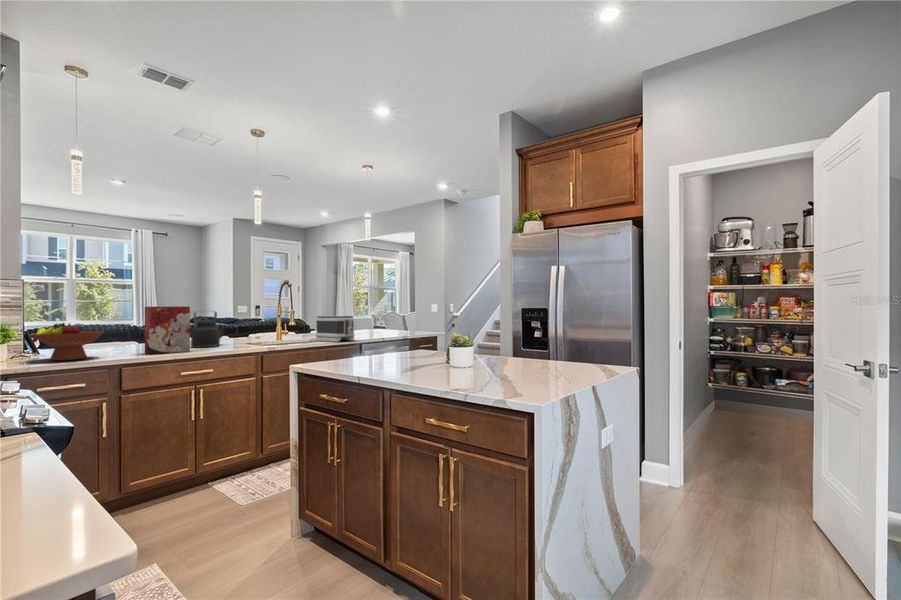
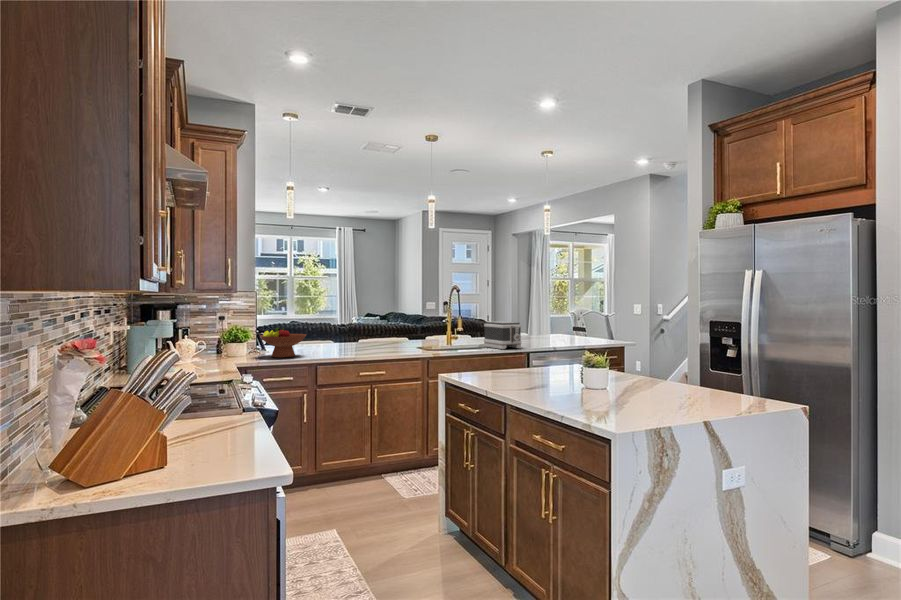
cereal box: present [145,306,190,354] -> none [335,313,369,355]
kettle: present [191,311,226,347] -> none [372,316,402,350]

